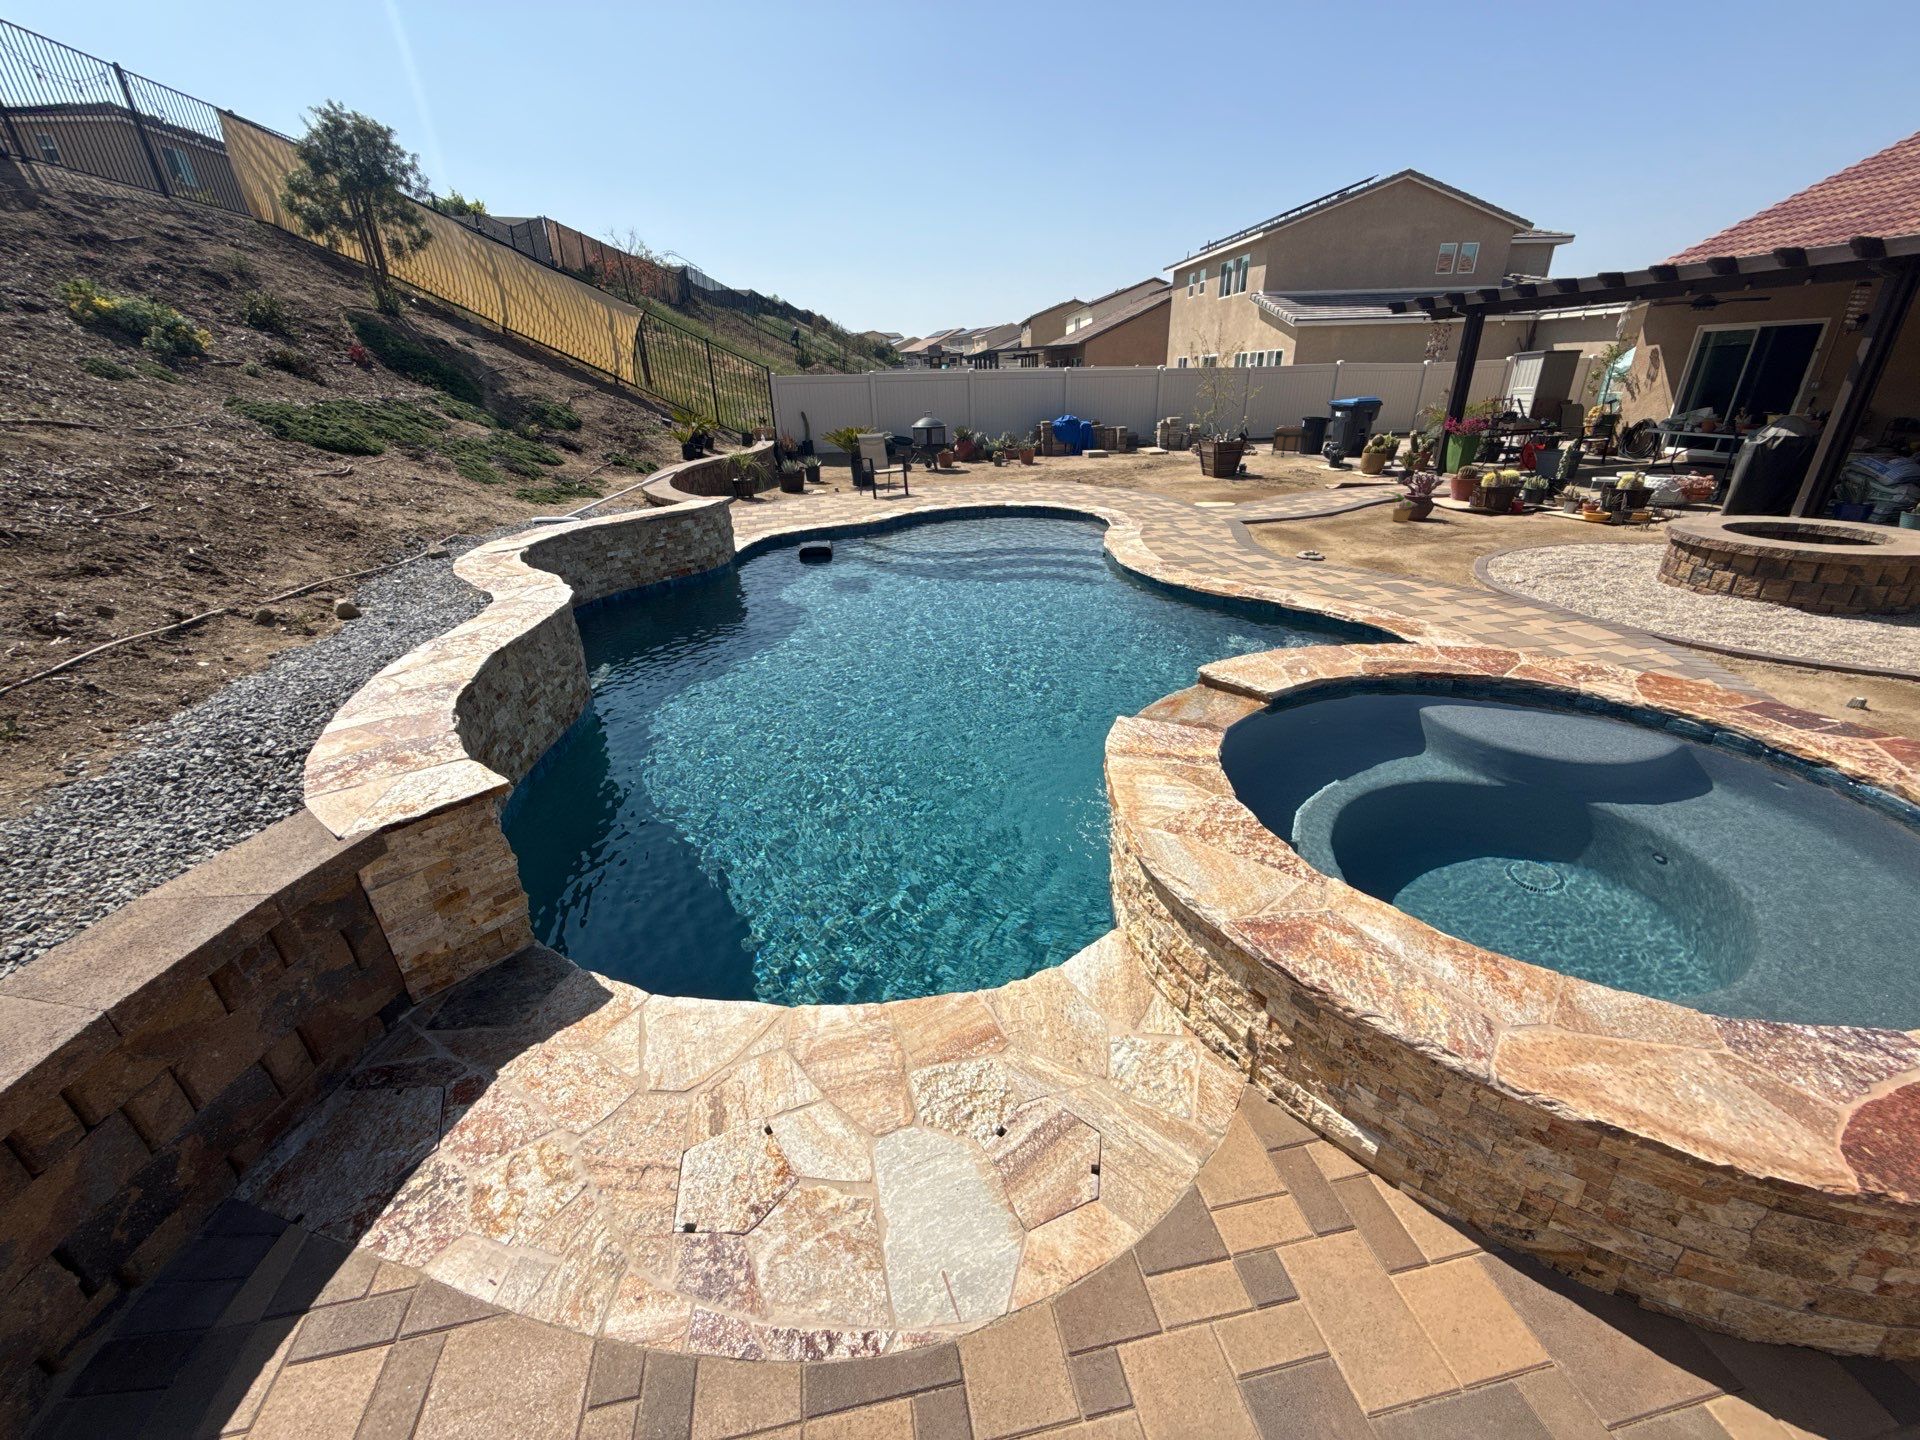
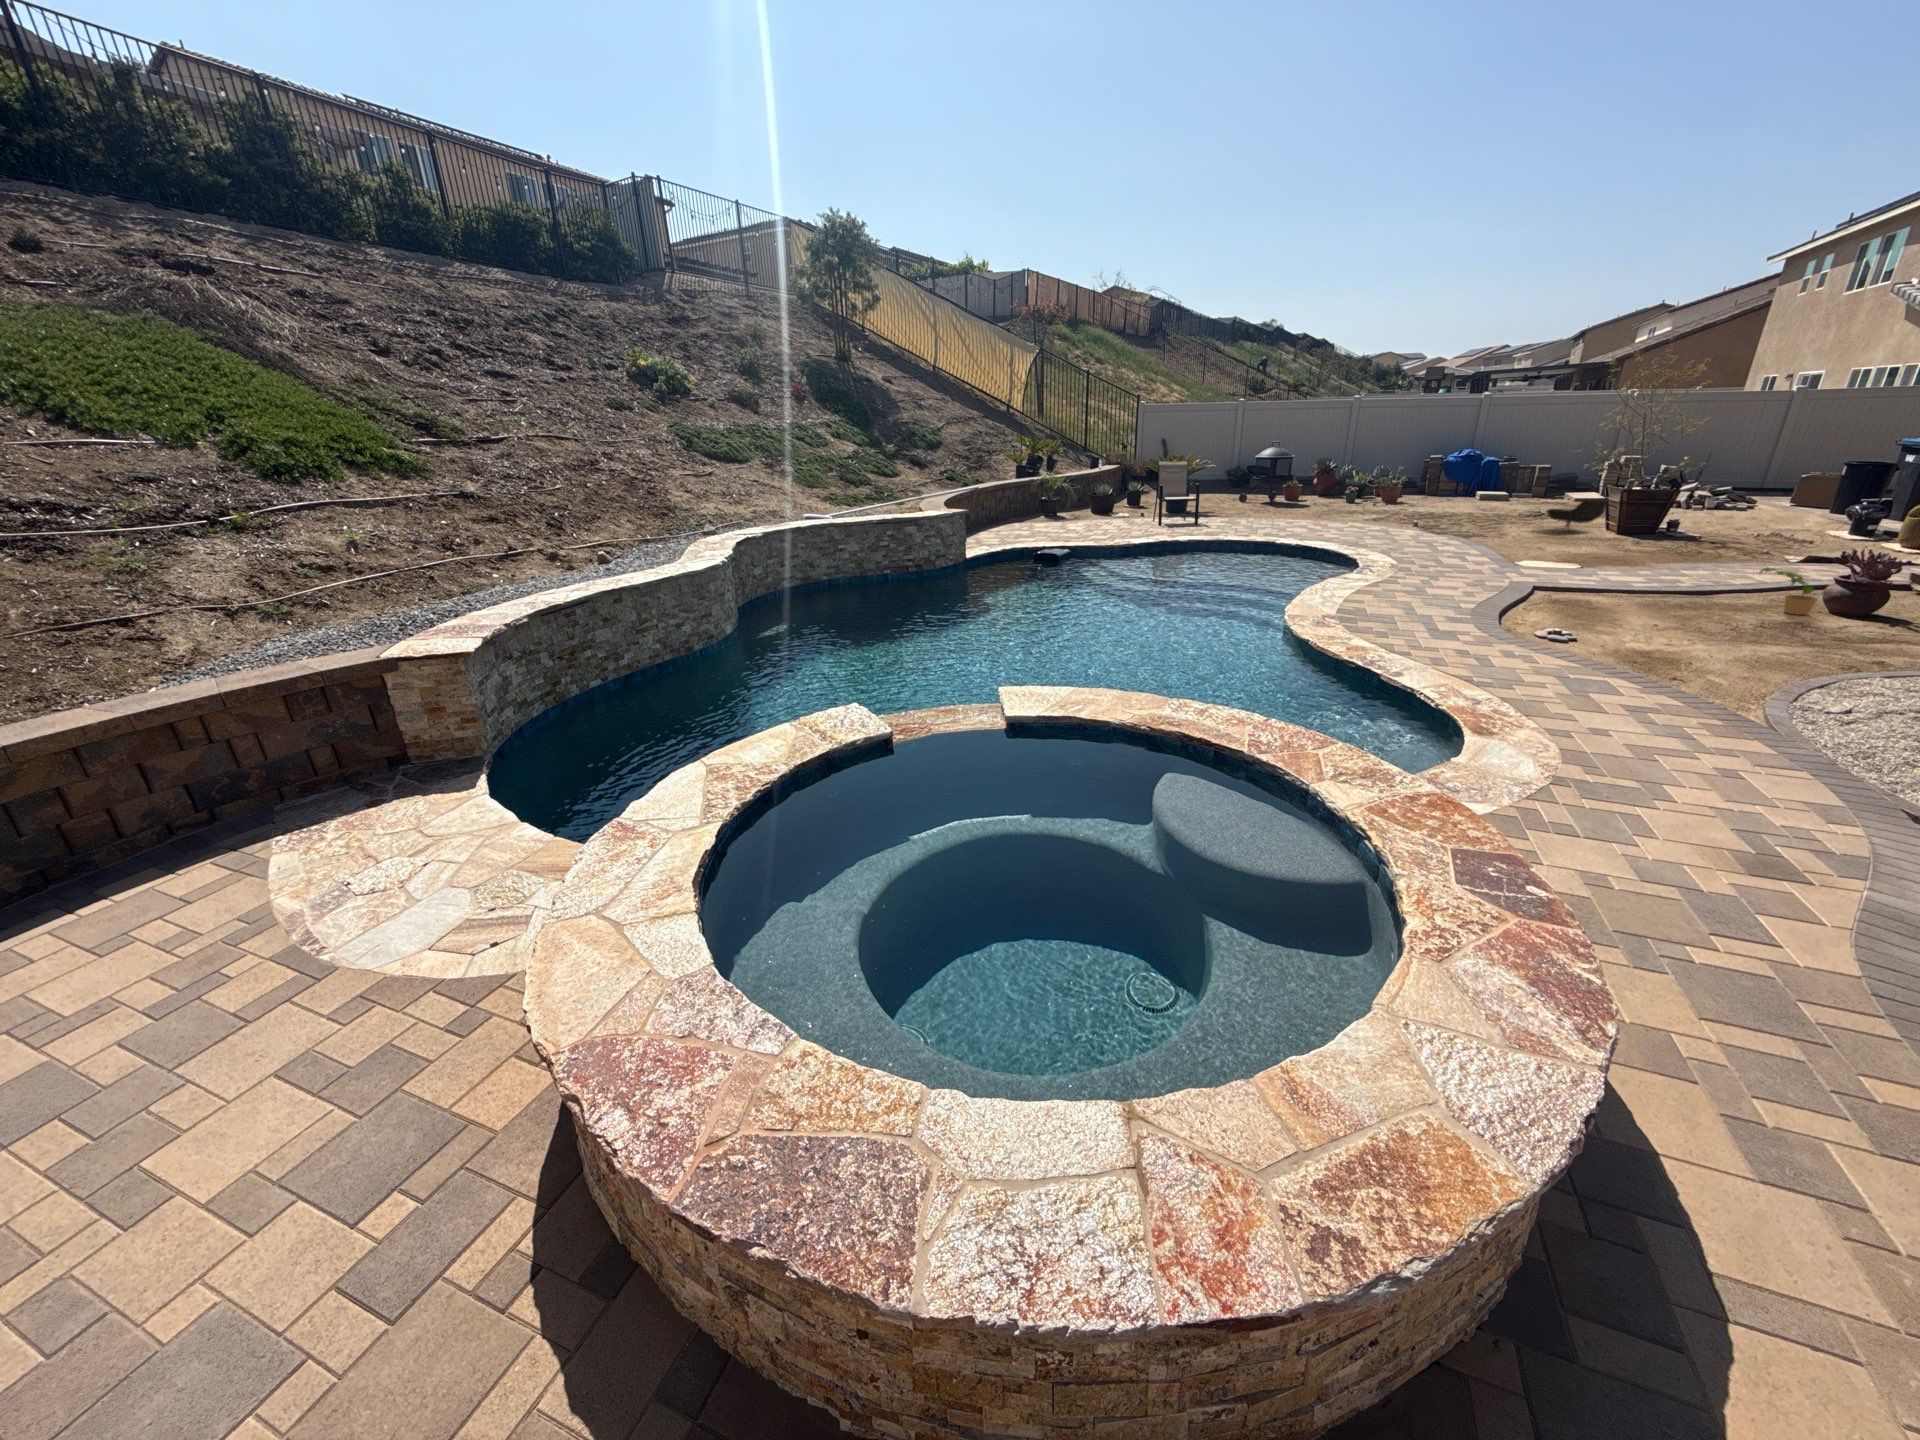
round table: present [1272,431,1310,456] -> none [1772,480,1850,517]
lounge chair: none [1173,449,1211,478] -> present [1547,499,1608,531]

